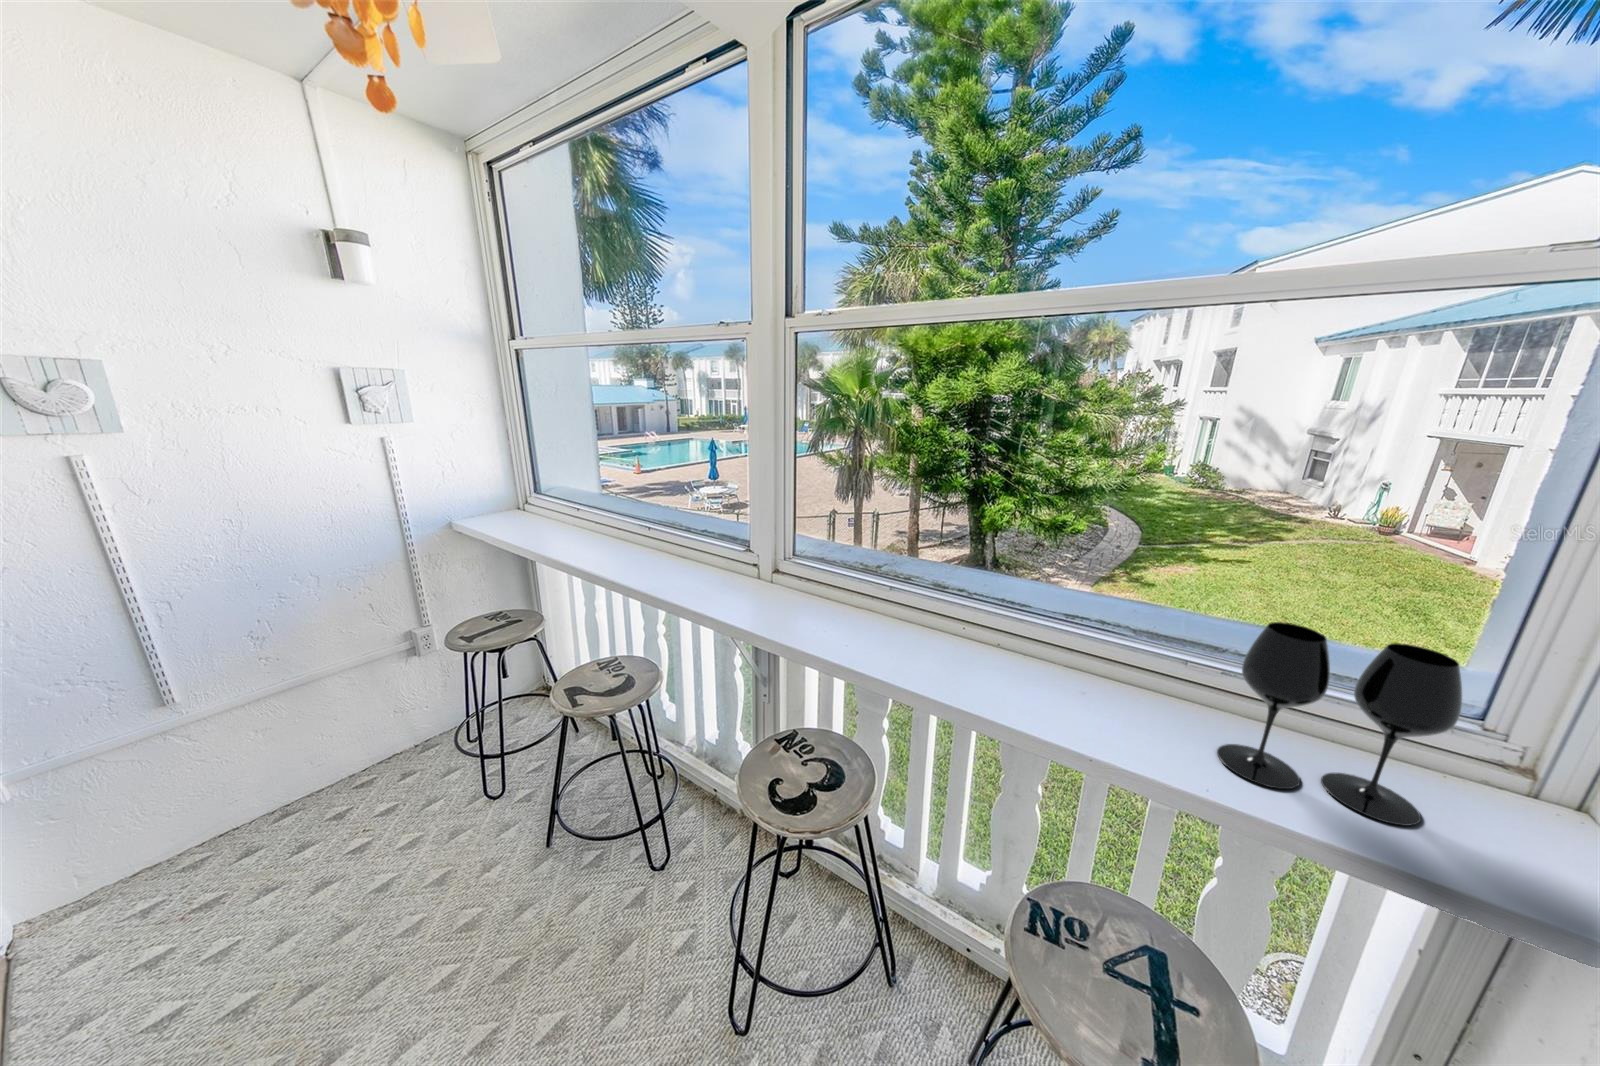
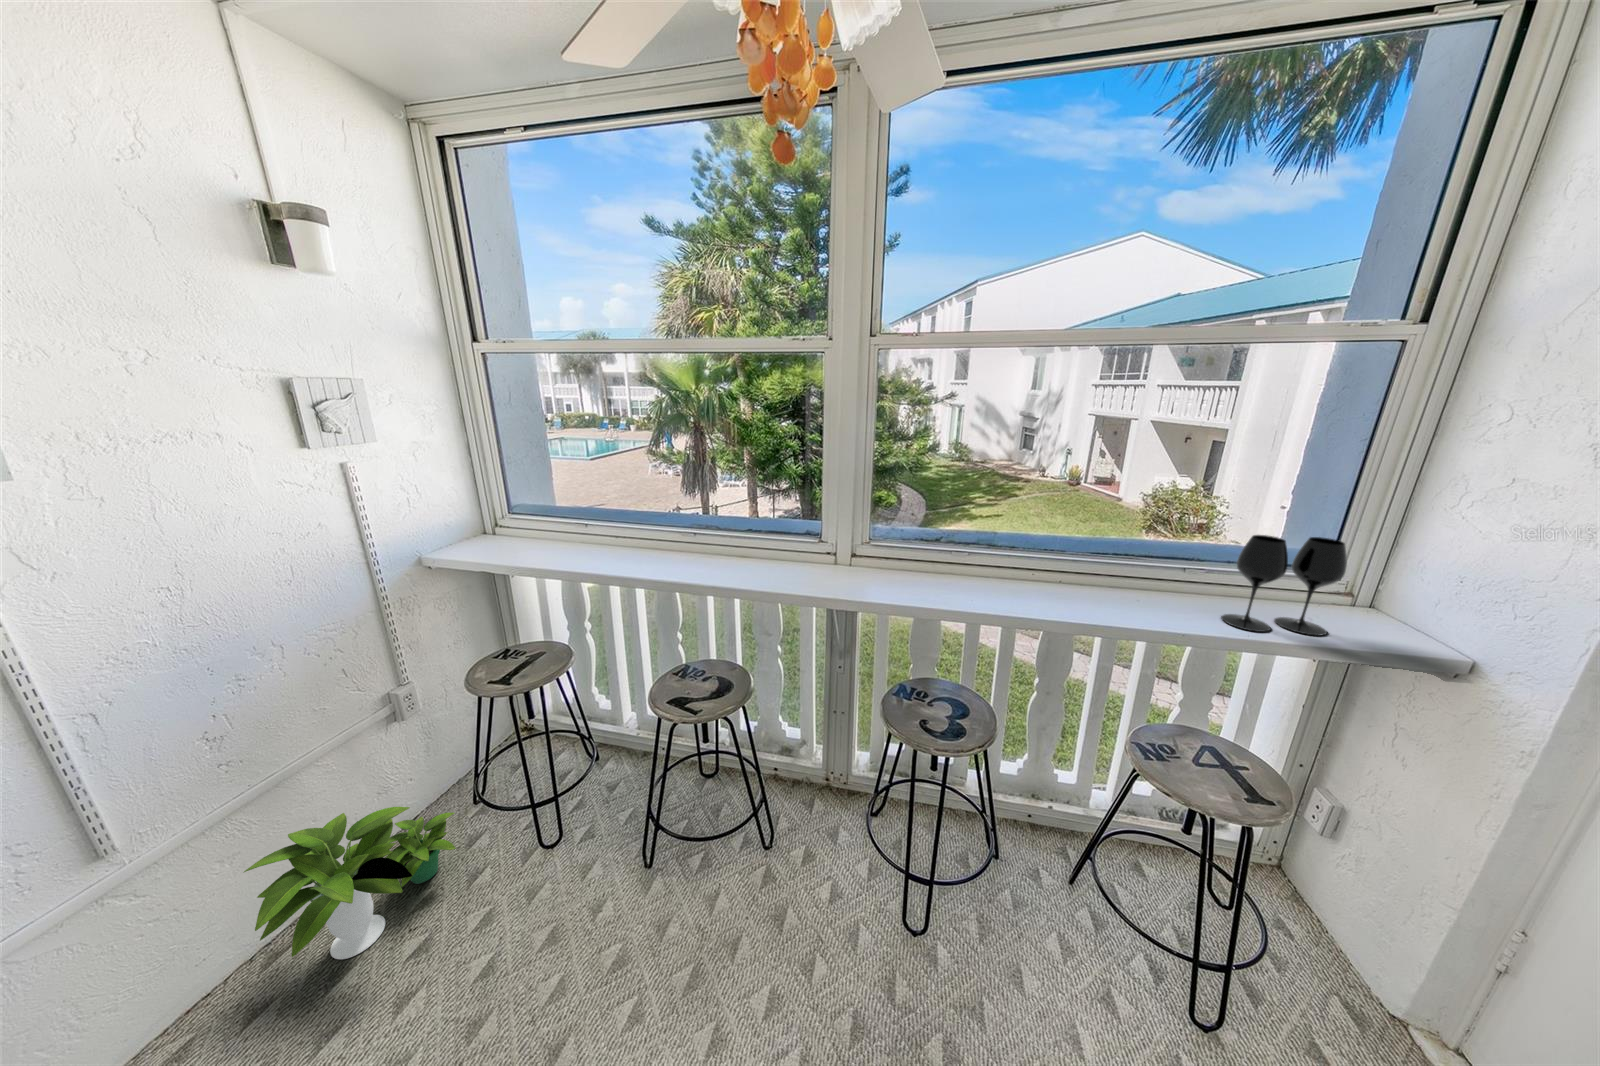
potted plant: none [240,720,431,838] -> present [244,807,456,959]

